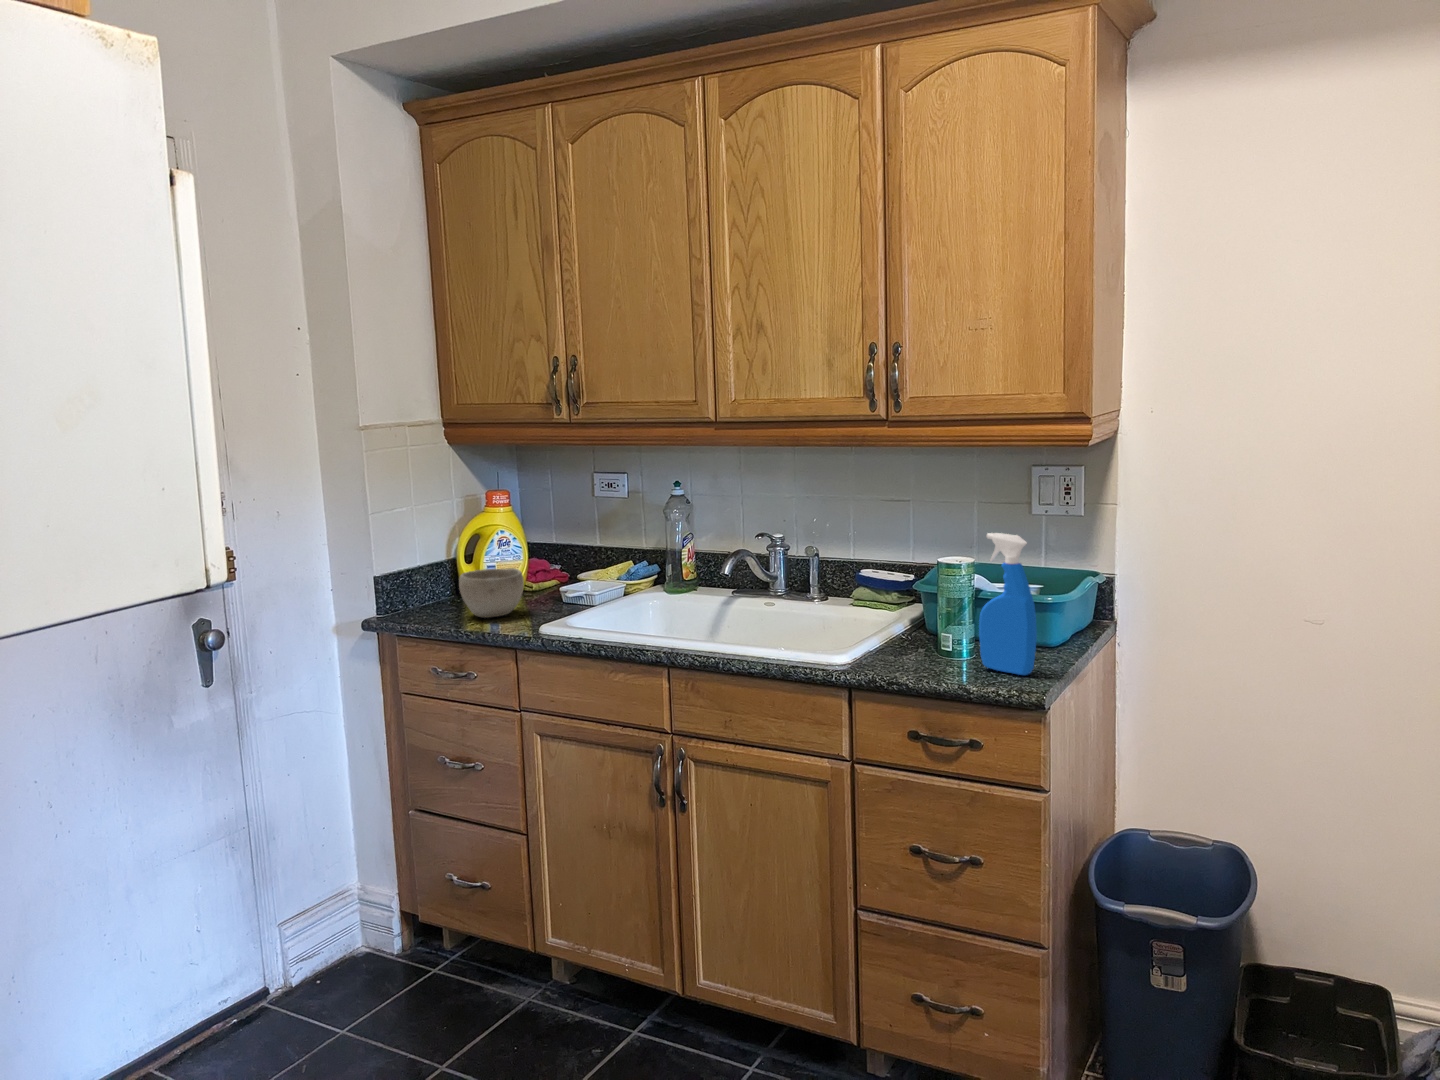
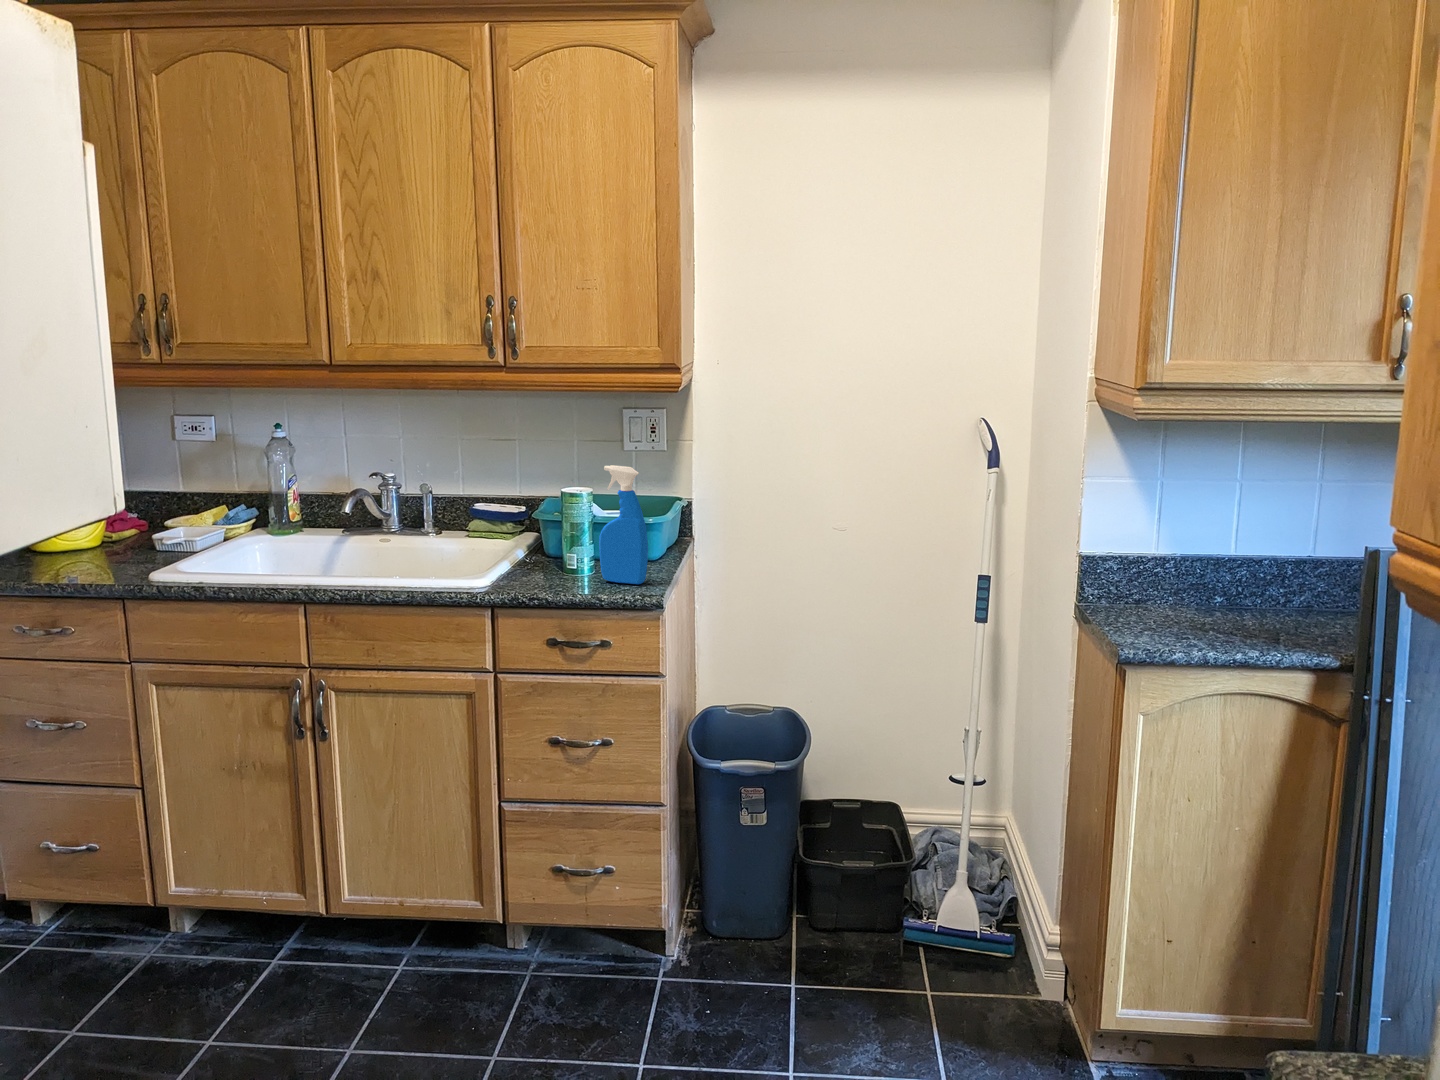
bowl: present [459,568,524,618] -> none [41,517,118,570]

